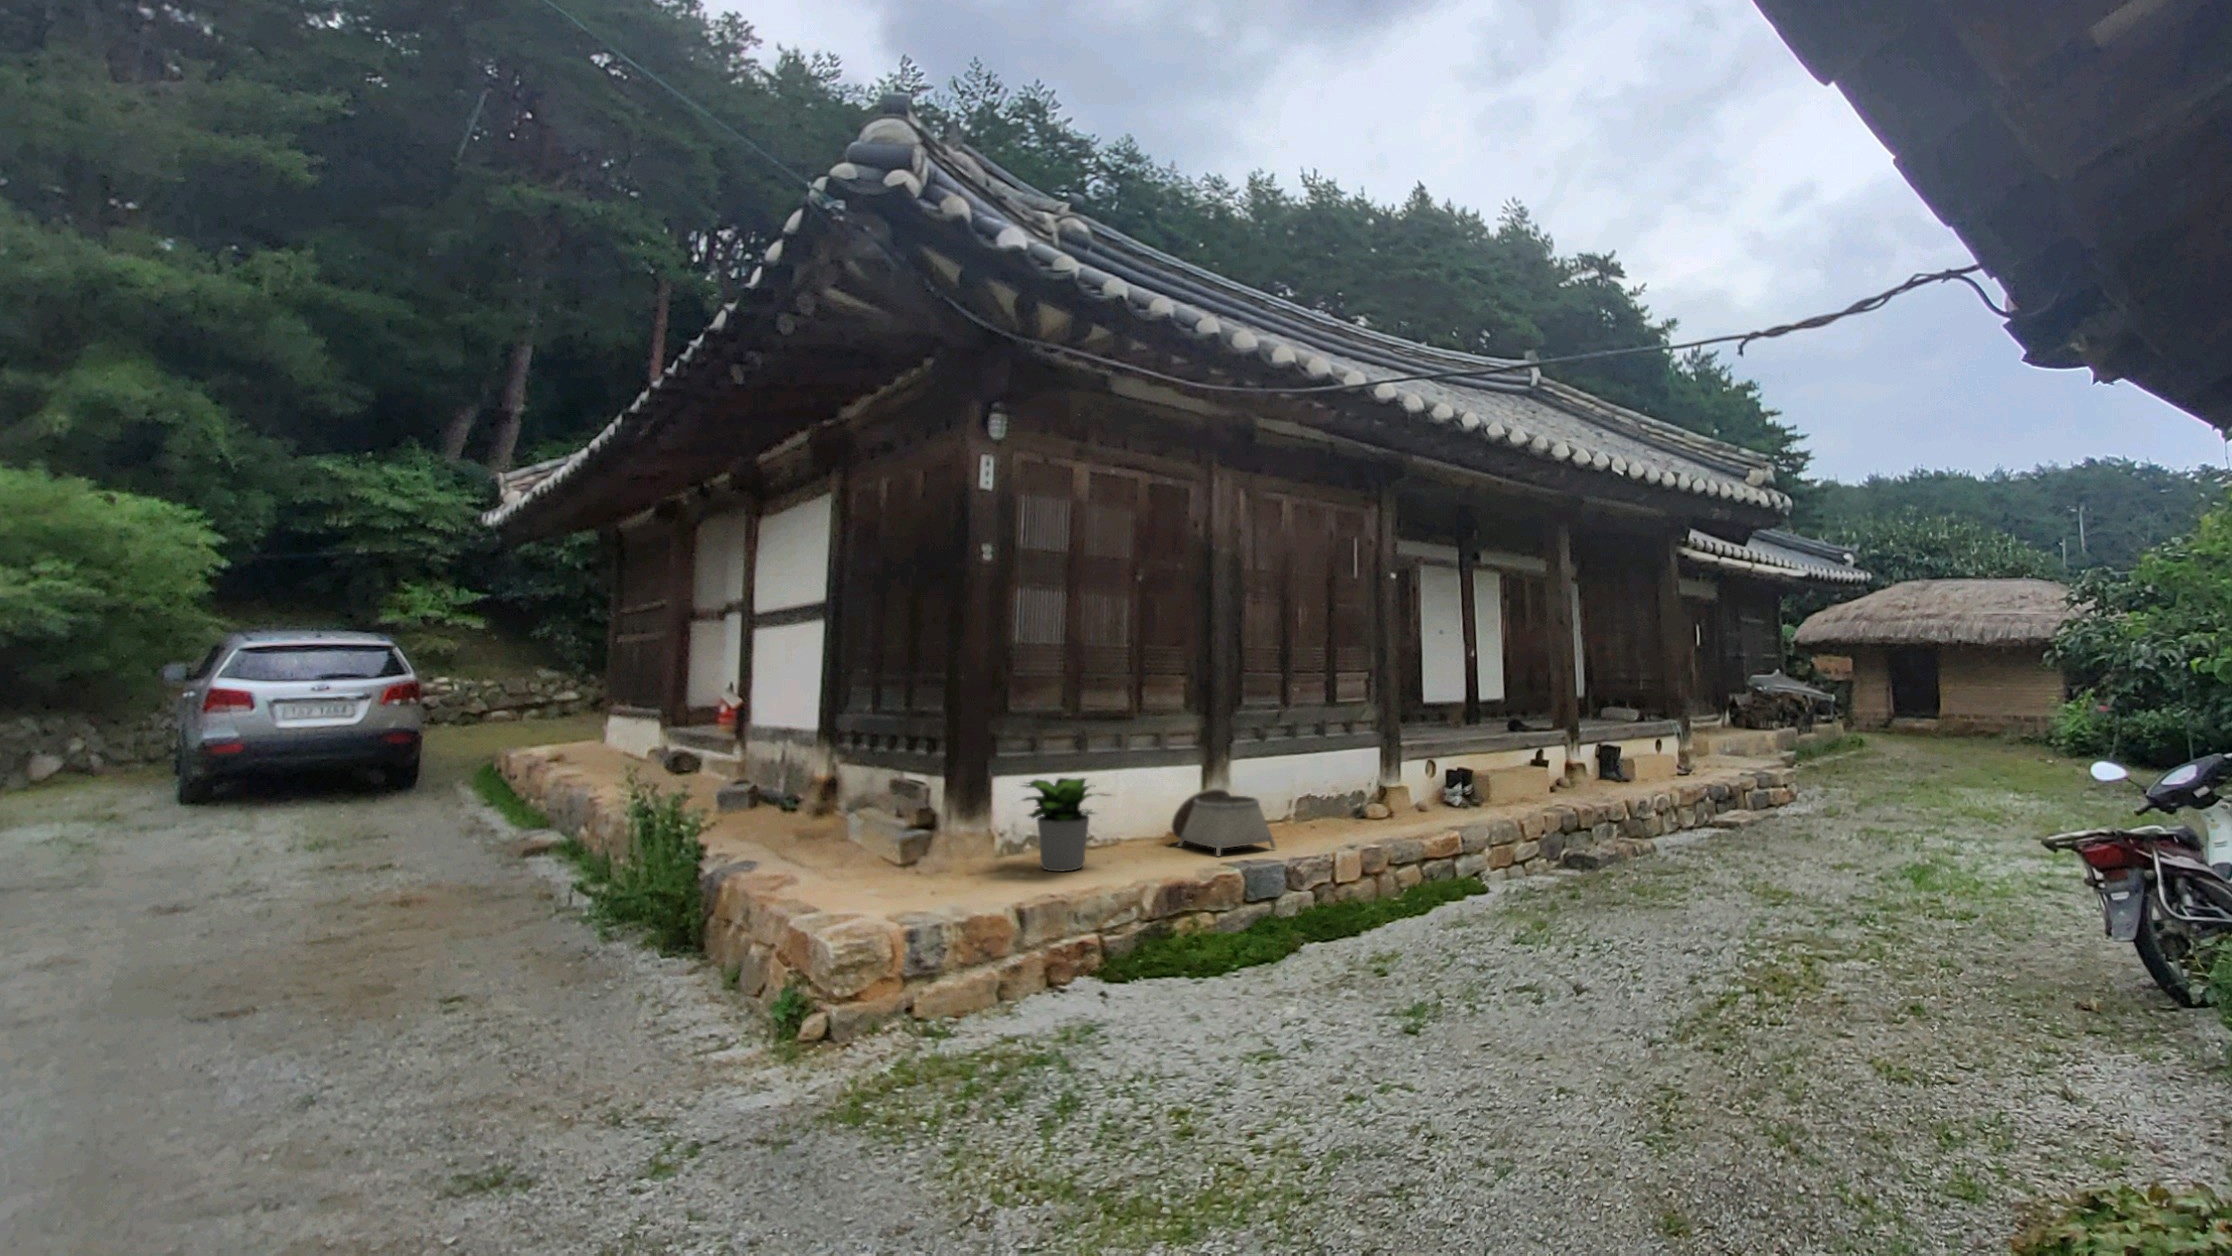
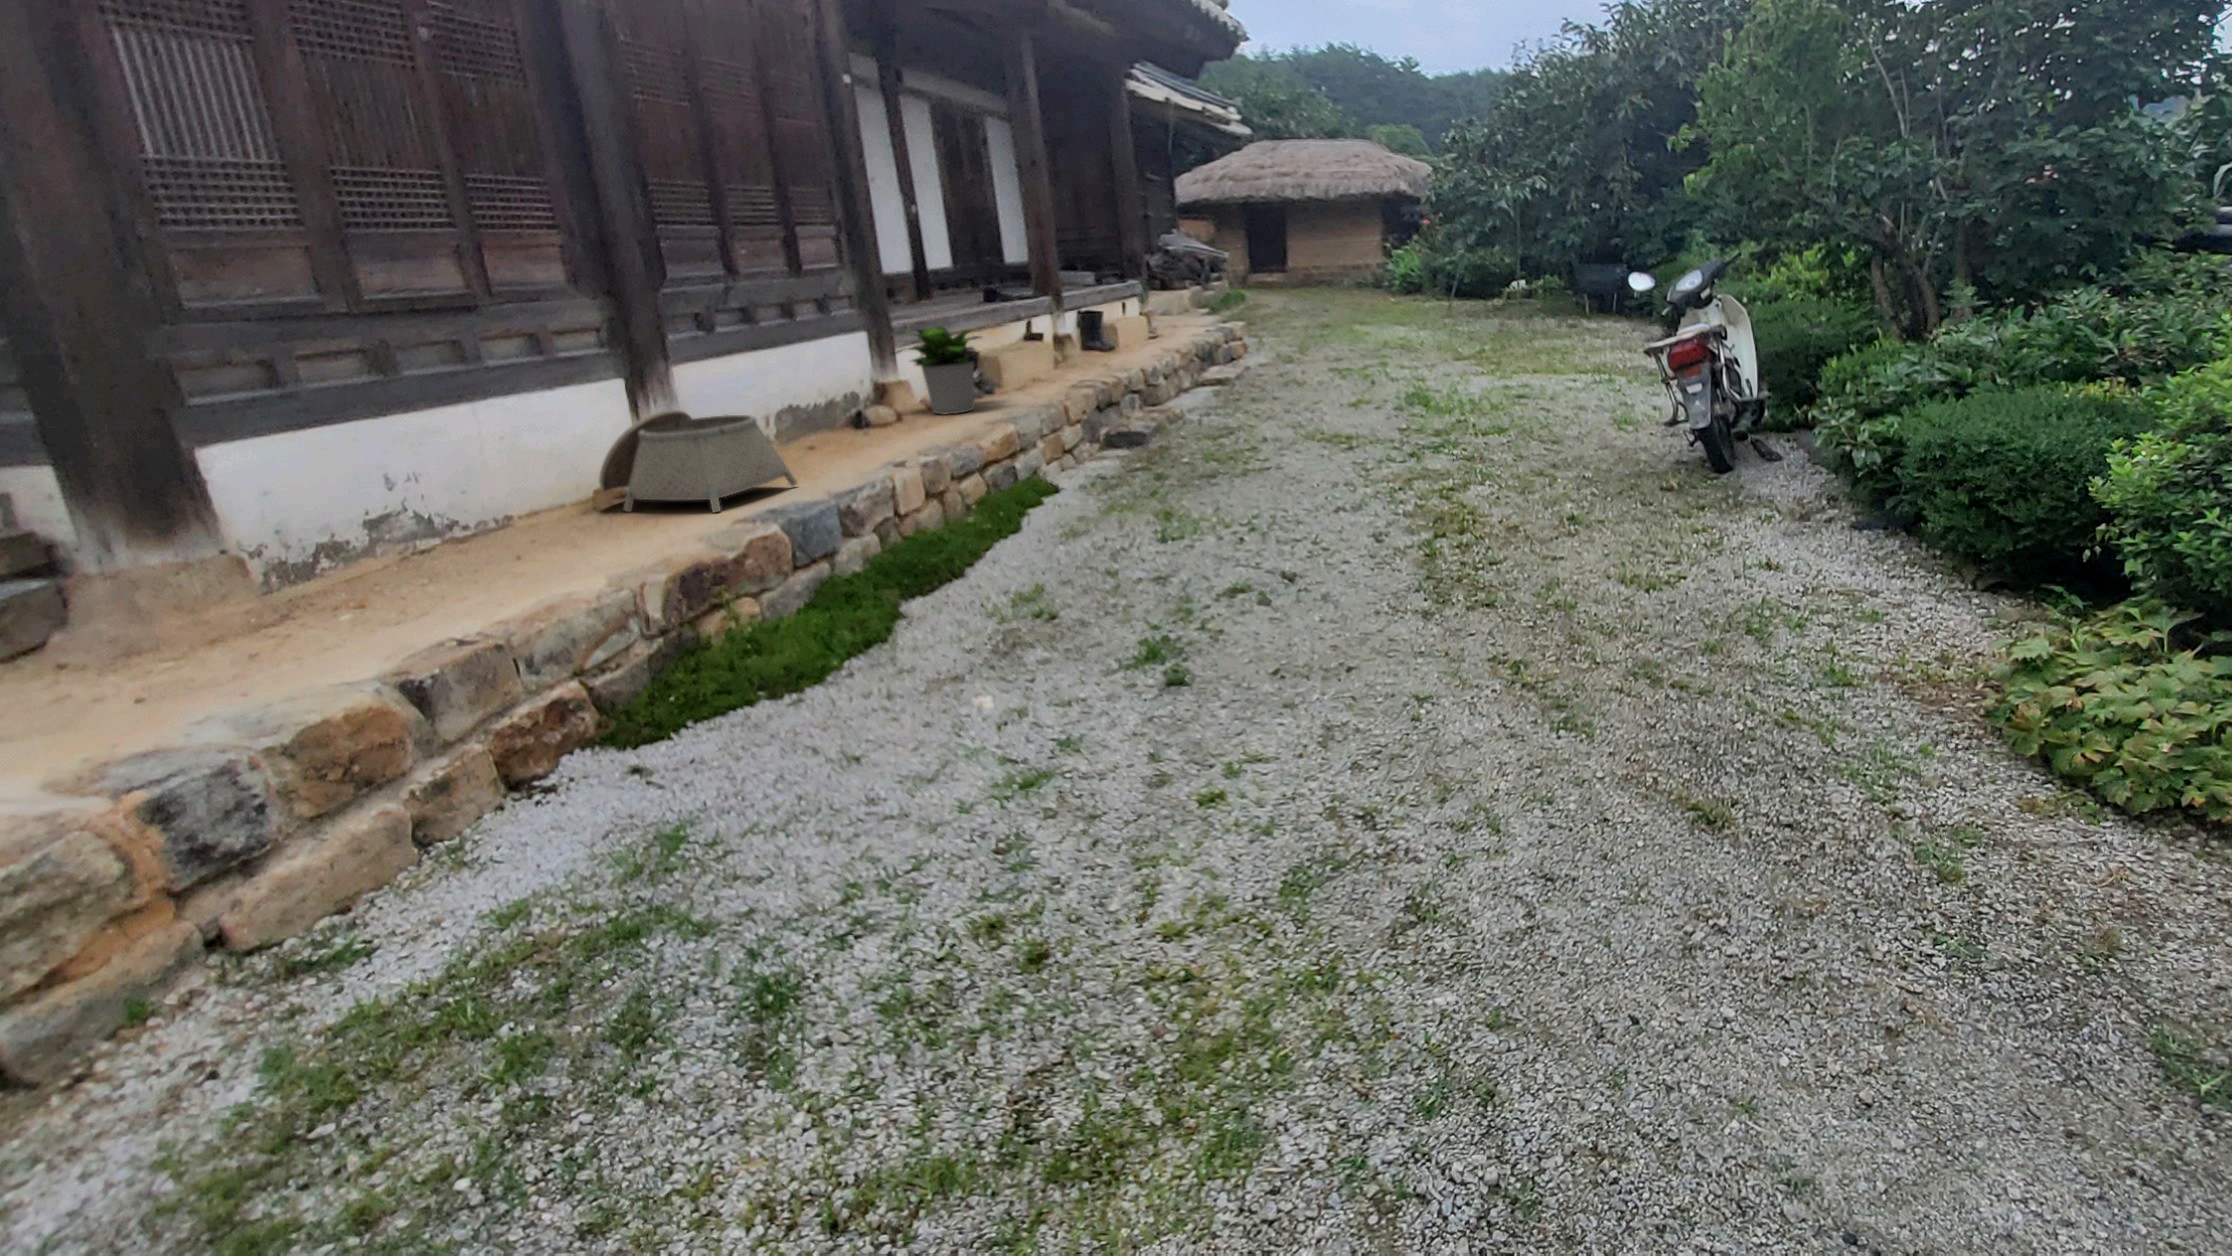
potted plant: present [1024,778,1093,872] -> present [895,327,981,414]

